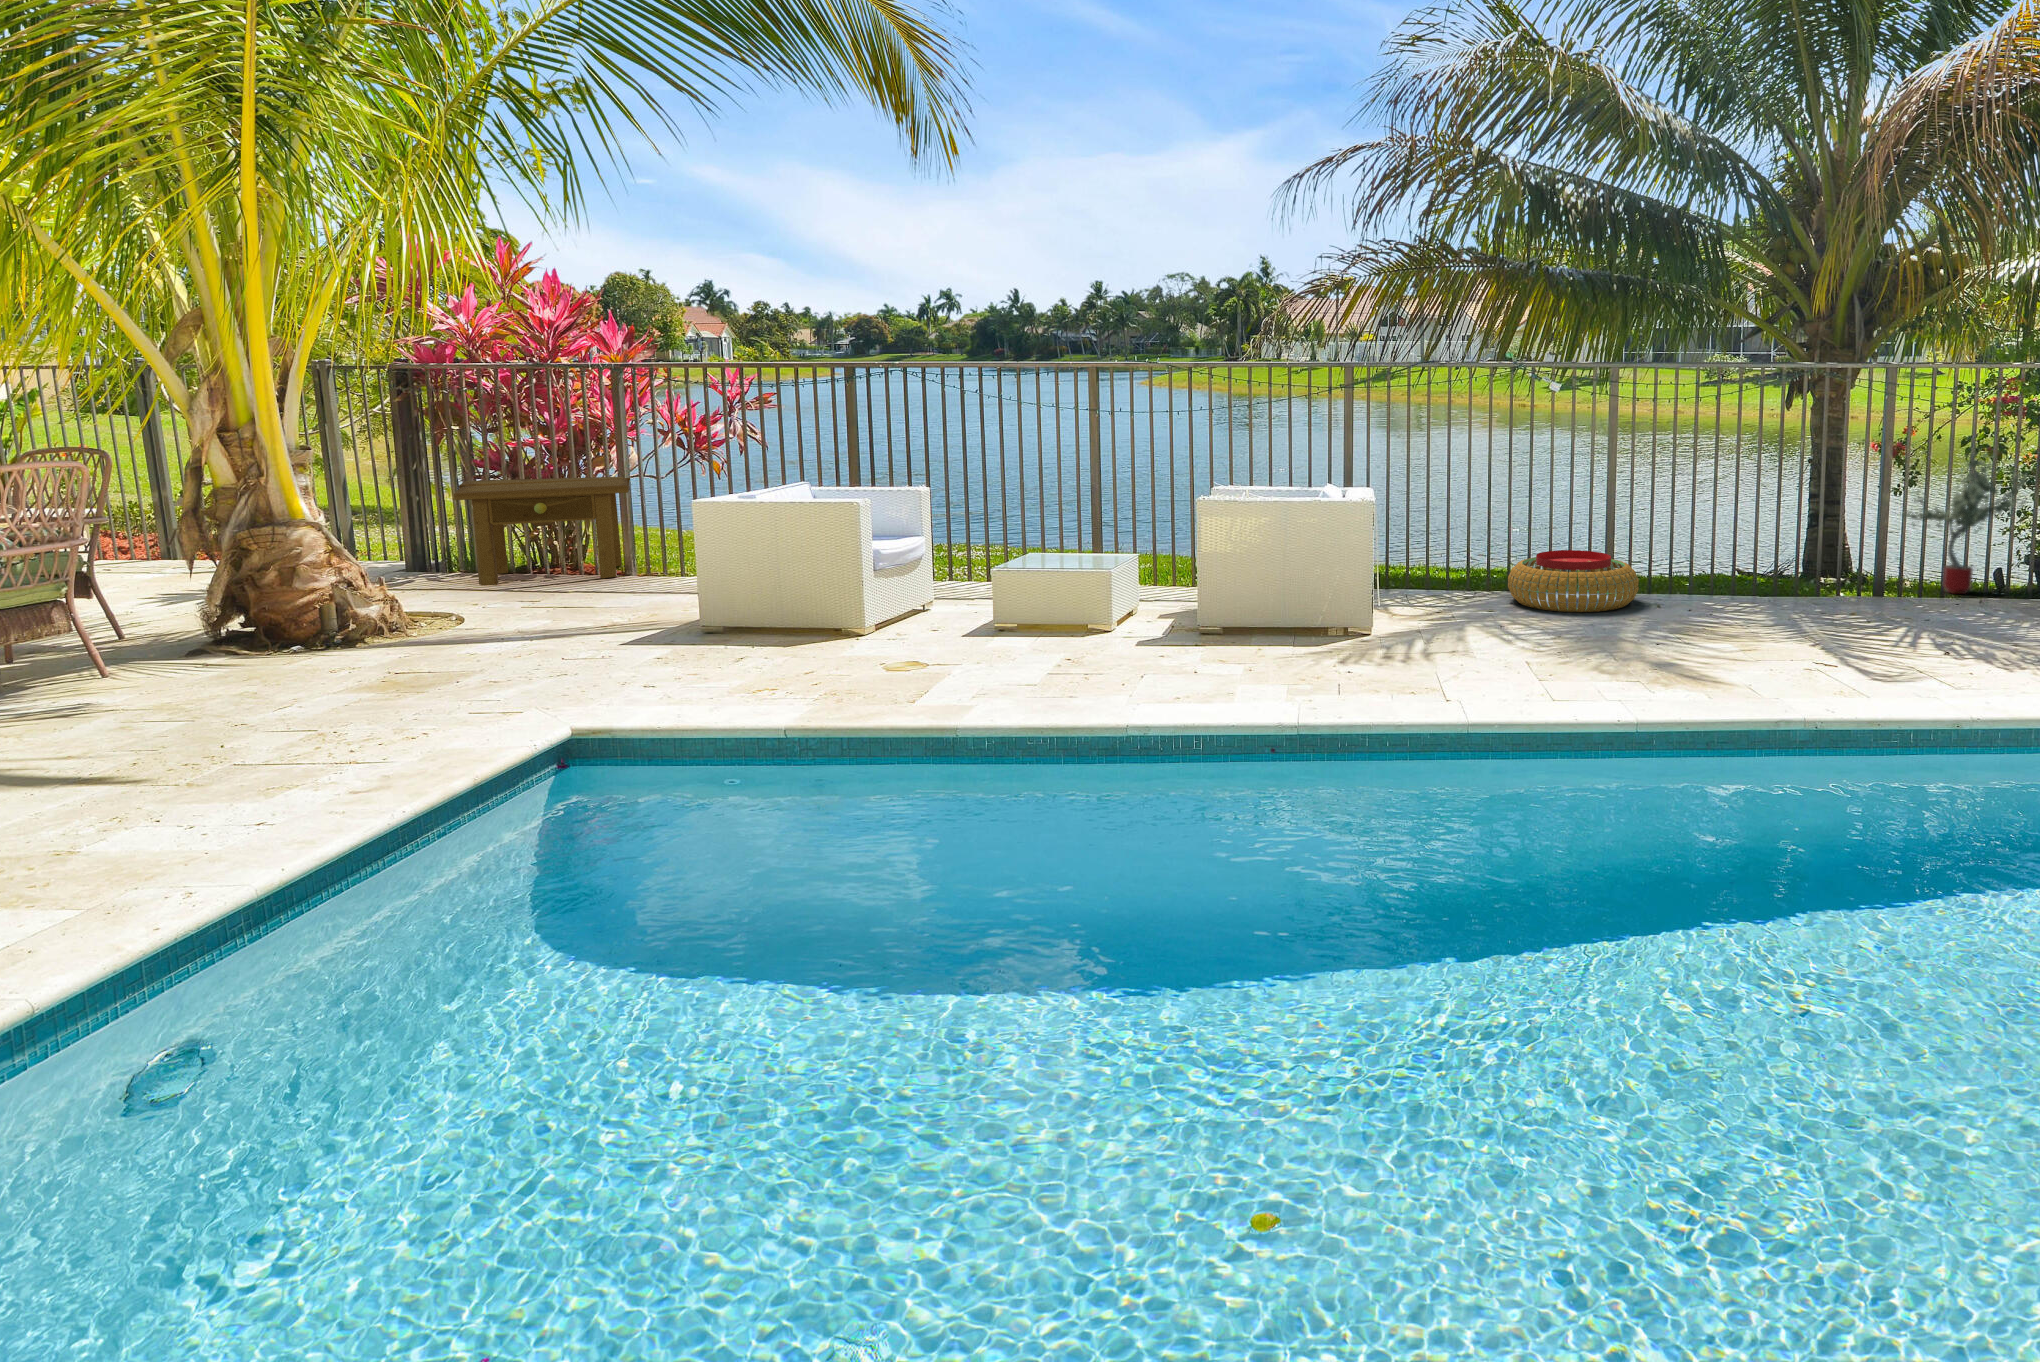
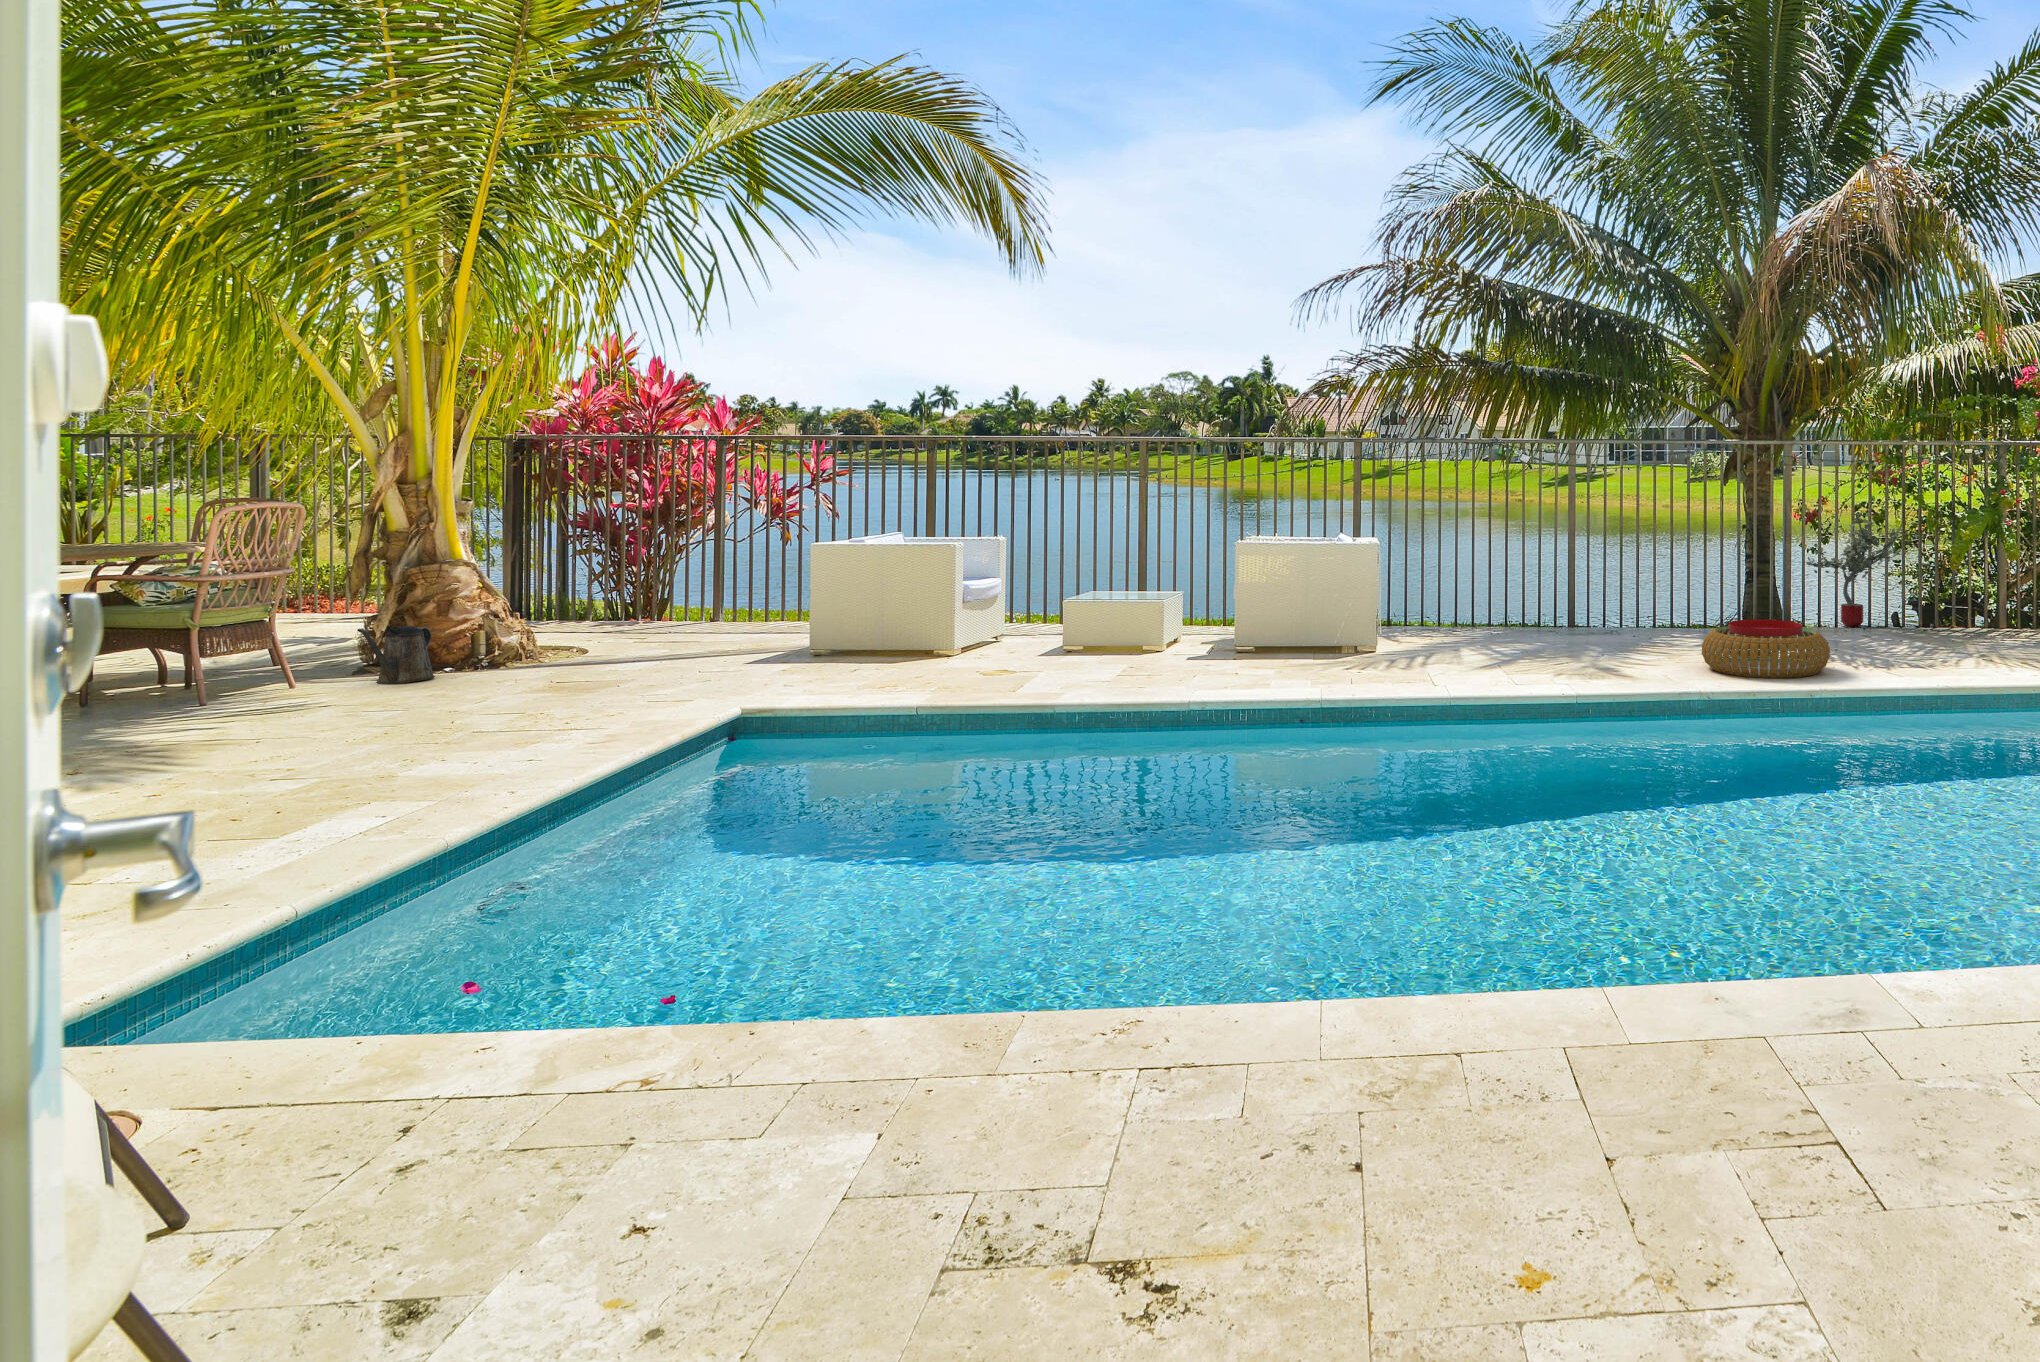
side table: present [454,476,630,586] -> none [562,538,720,632]
pouf: present [1508,550,1639,612] -> present [1702,619,1830,678]
watering can: none [163,601,273,669] -> present [357,626,435,684]

